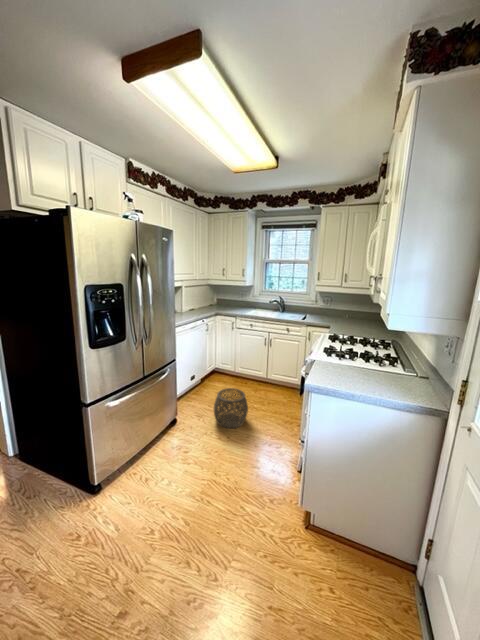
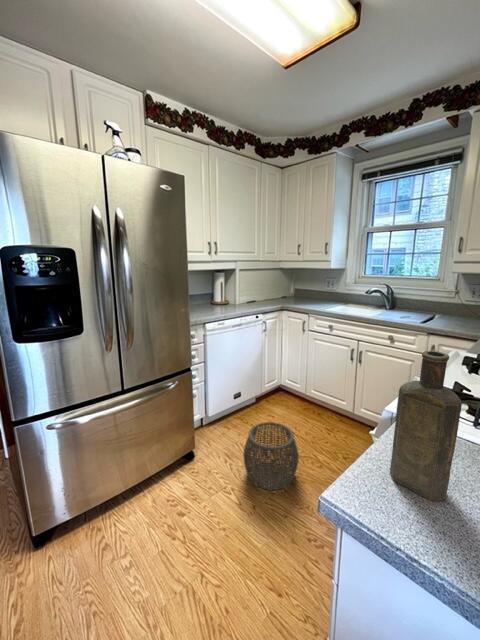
bottle: none [318,331,342,382] -> present [390,351,462,501]

